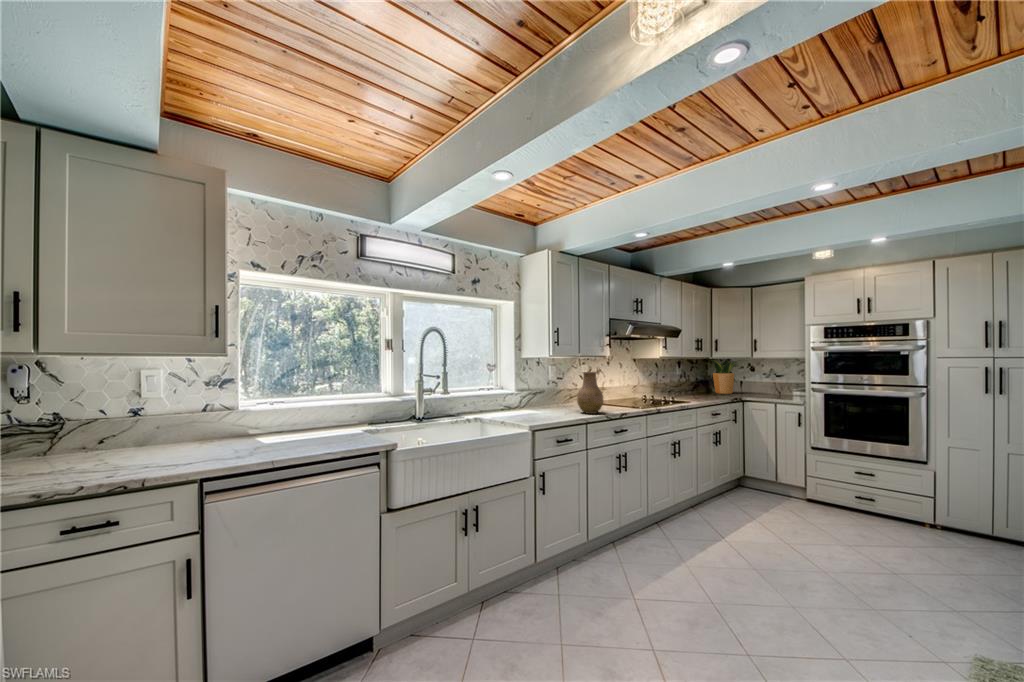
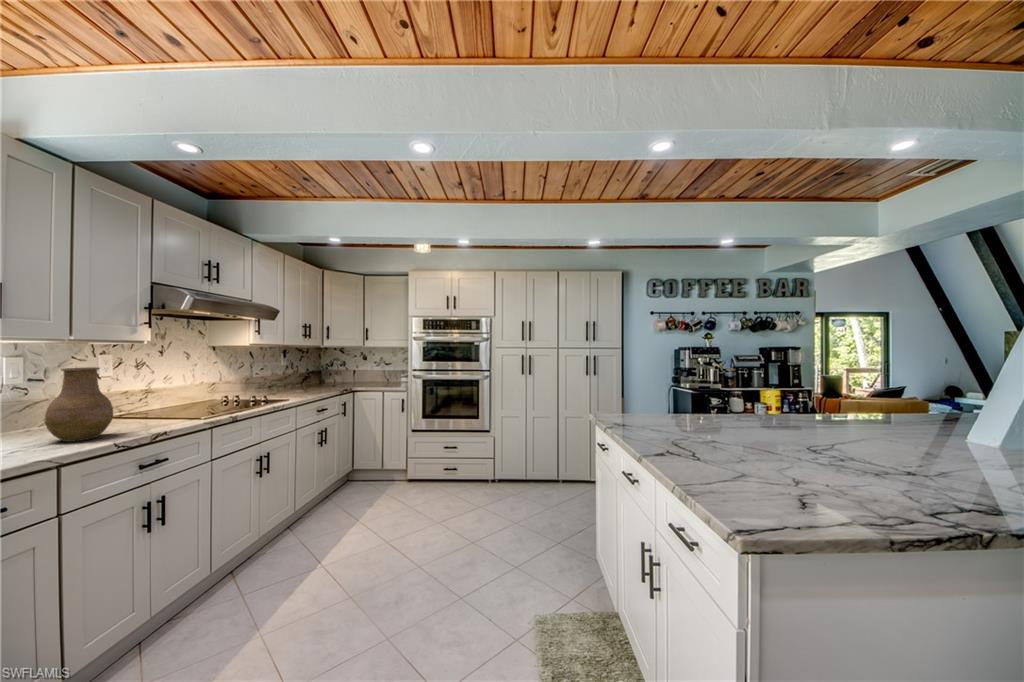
potted plant: present [711,360,738,394] -> none [316,348,356,385]

